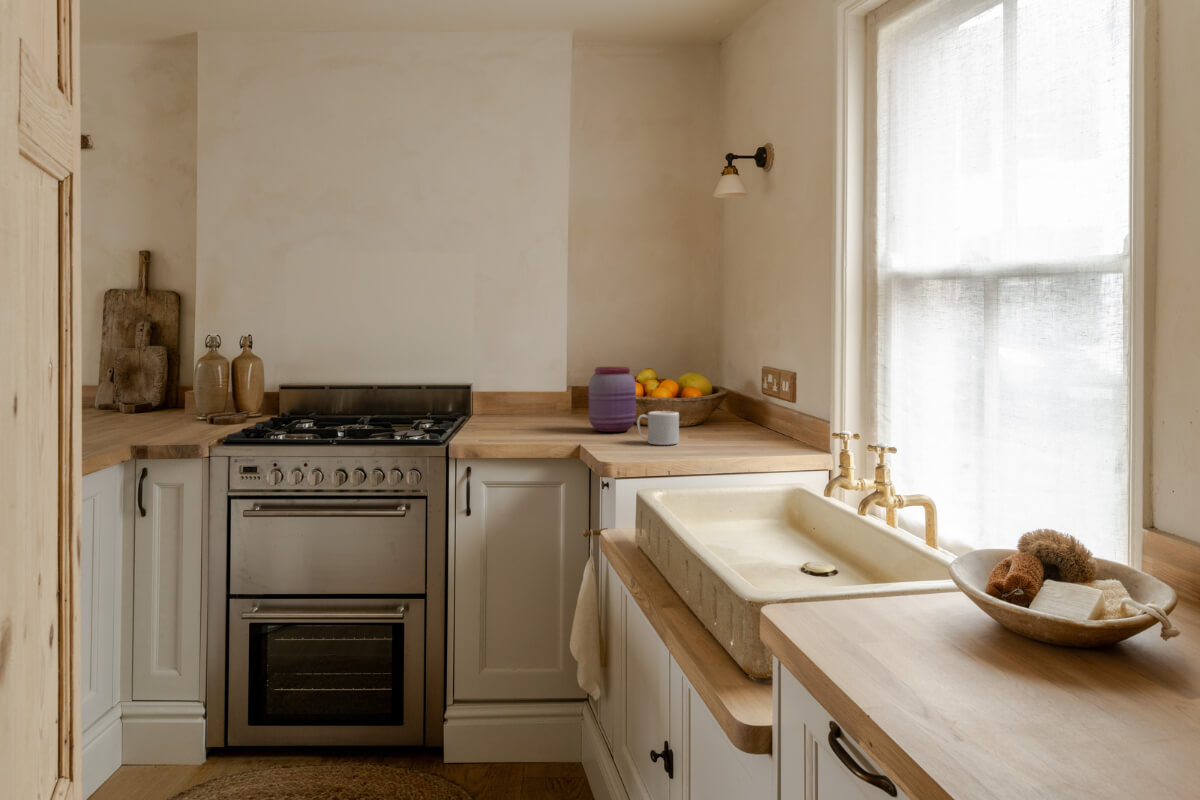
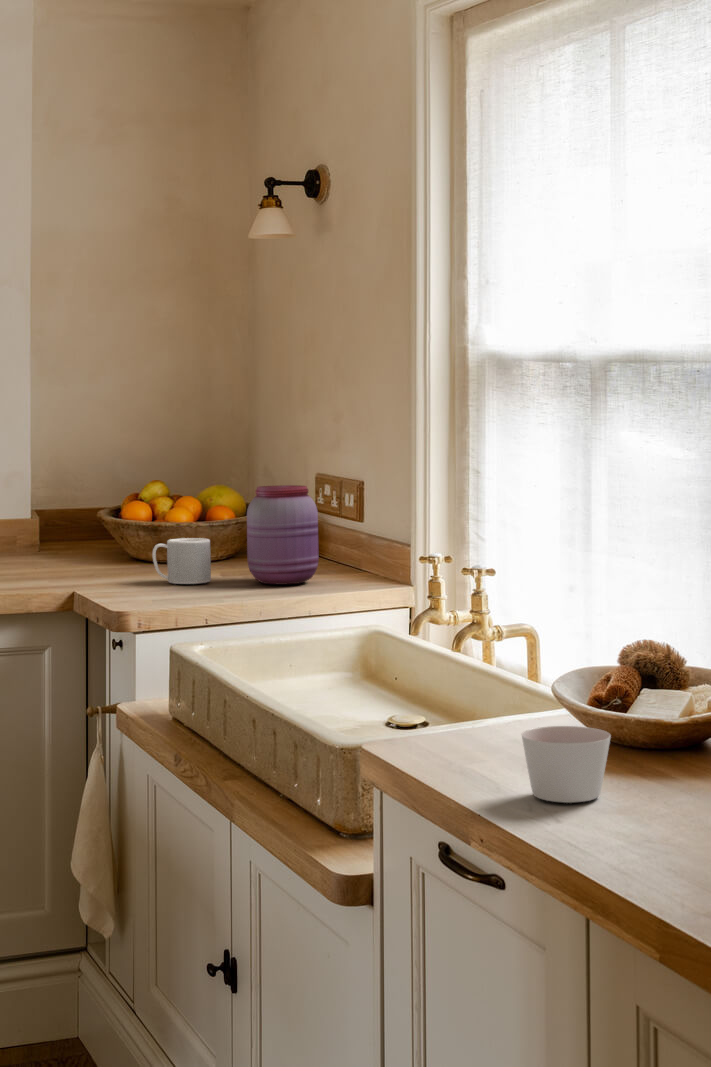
jar: present [589,367,636,432] -> present [247,485,319,584]
candle: none [925,630,1027,722] -> present [522,726,611,803]

